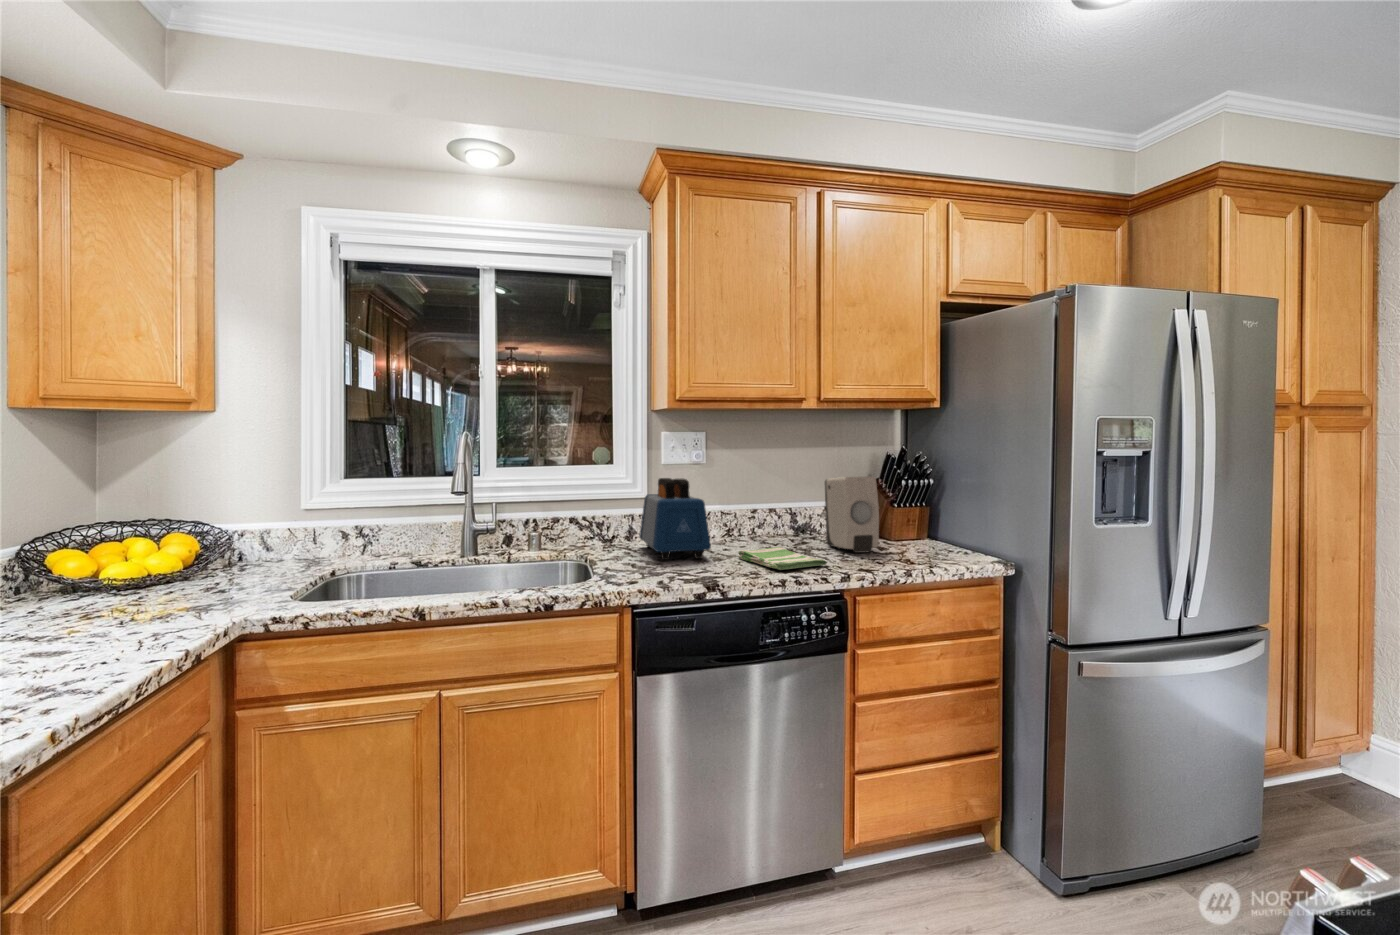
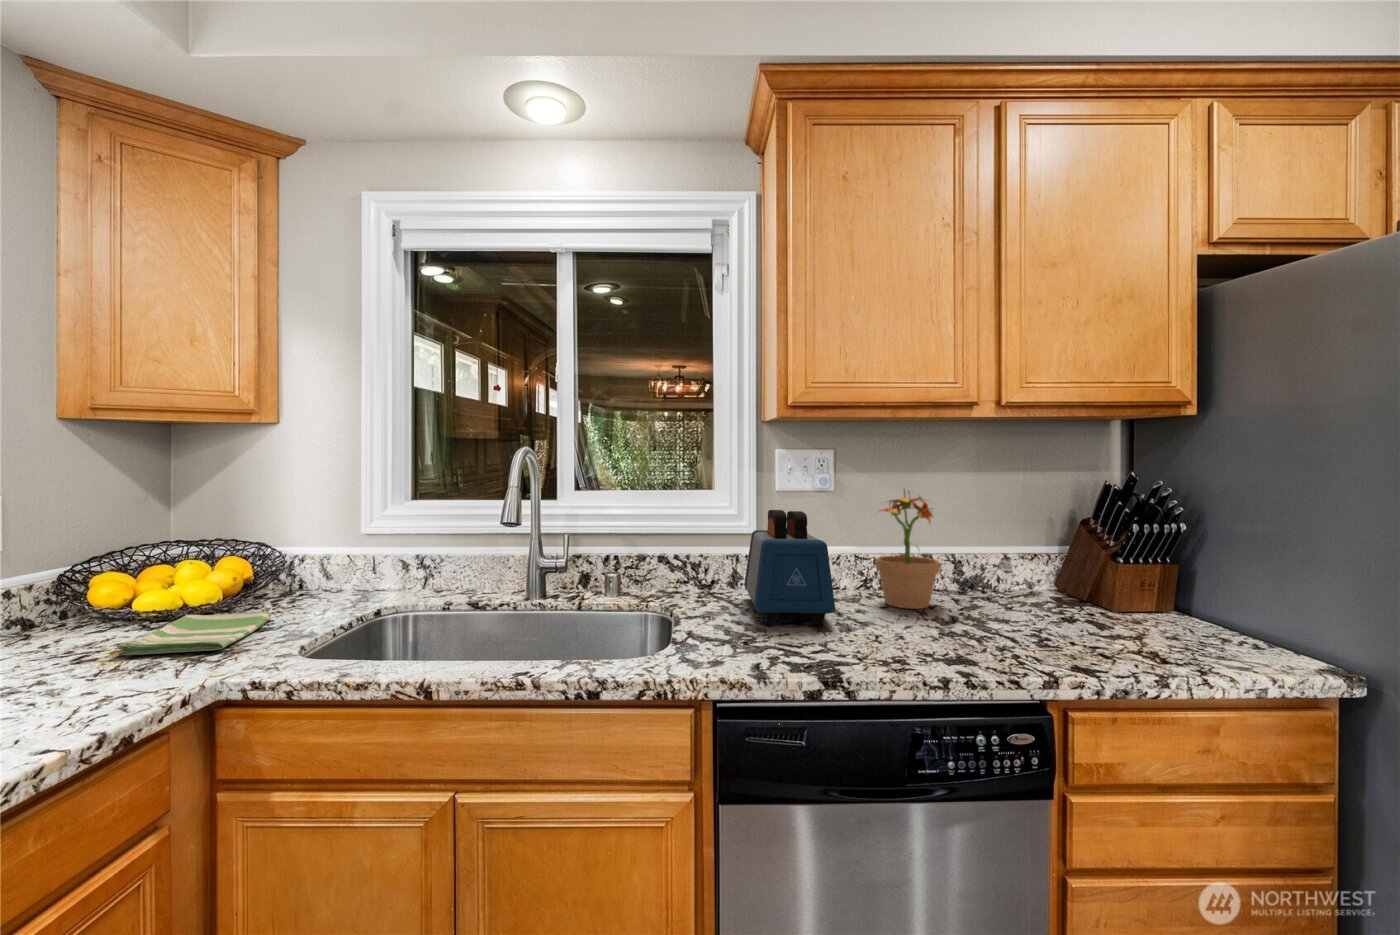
potted plant: none [735,460,781,547] -> present [876,490,940,609]
soap dispenser: present [825,477,879,553] -> none [1006,516,1097,631]
dish towel: present [738,547,827,570] -> present [117,612,271,655]

